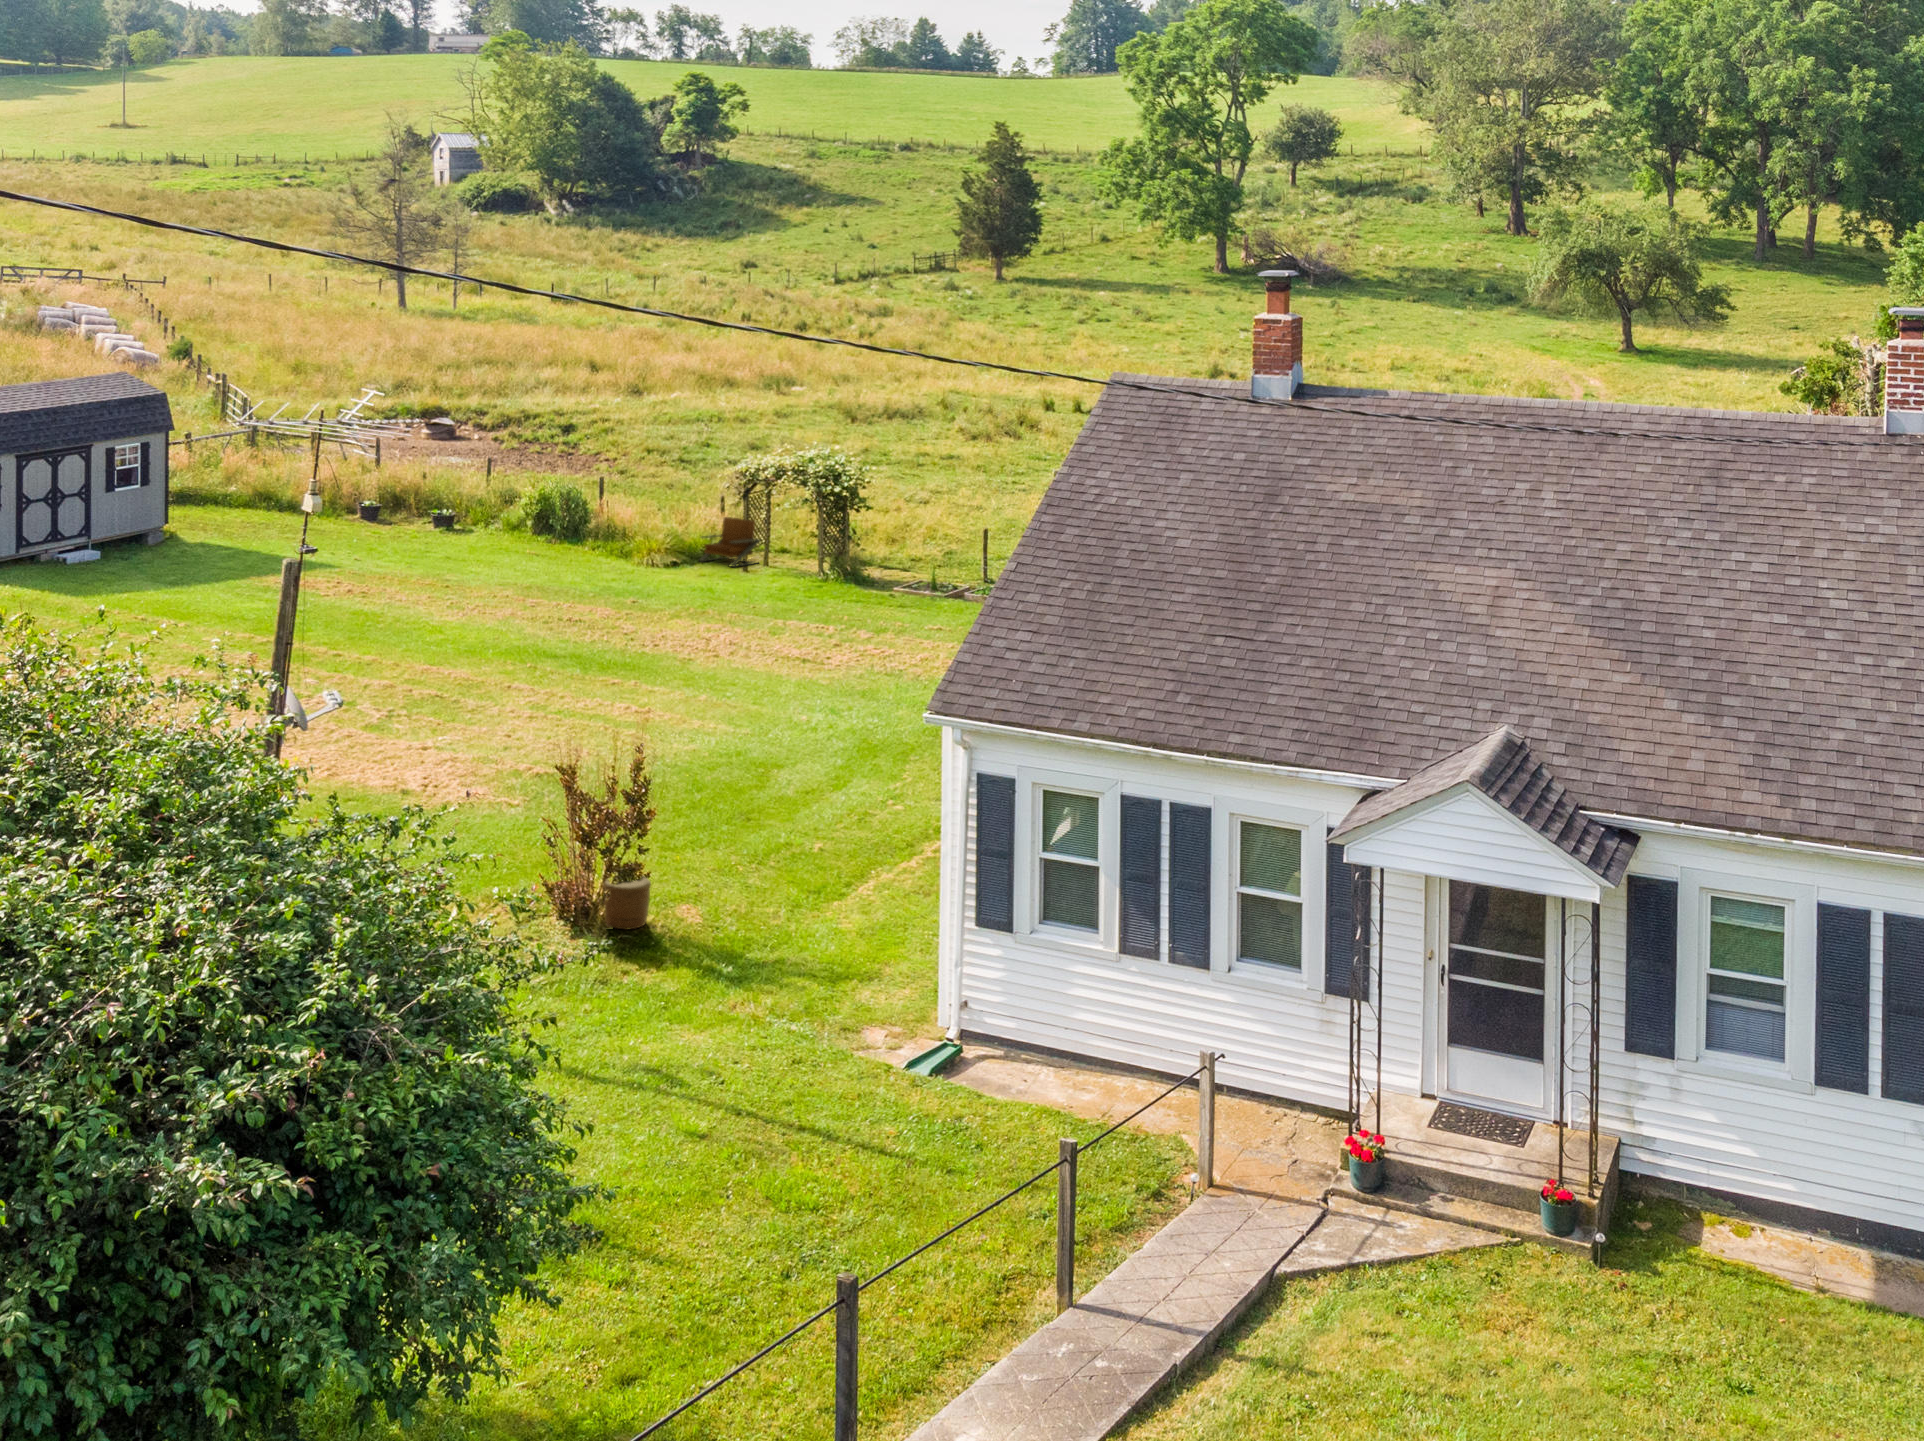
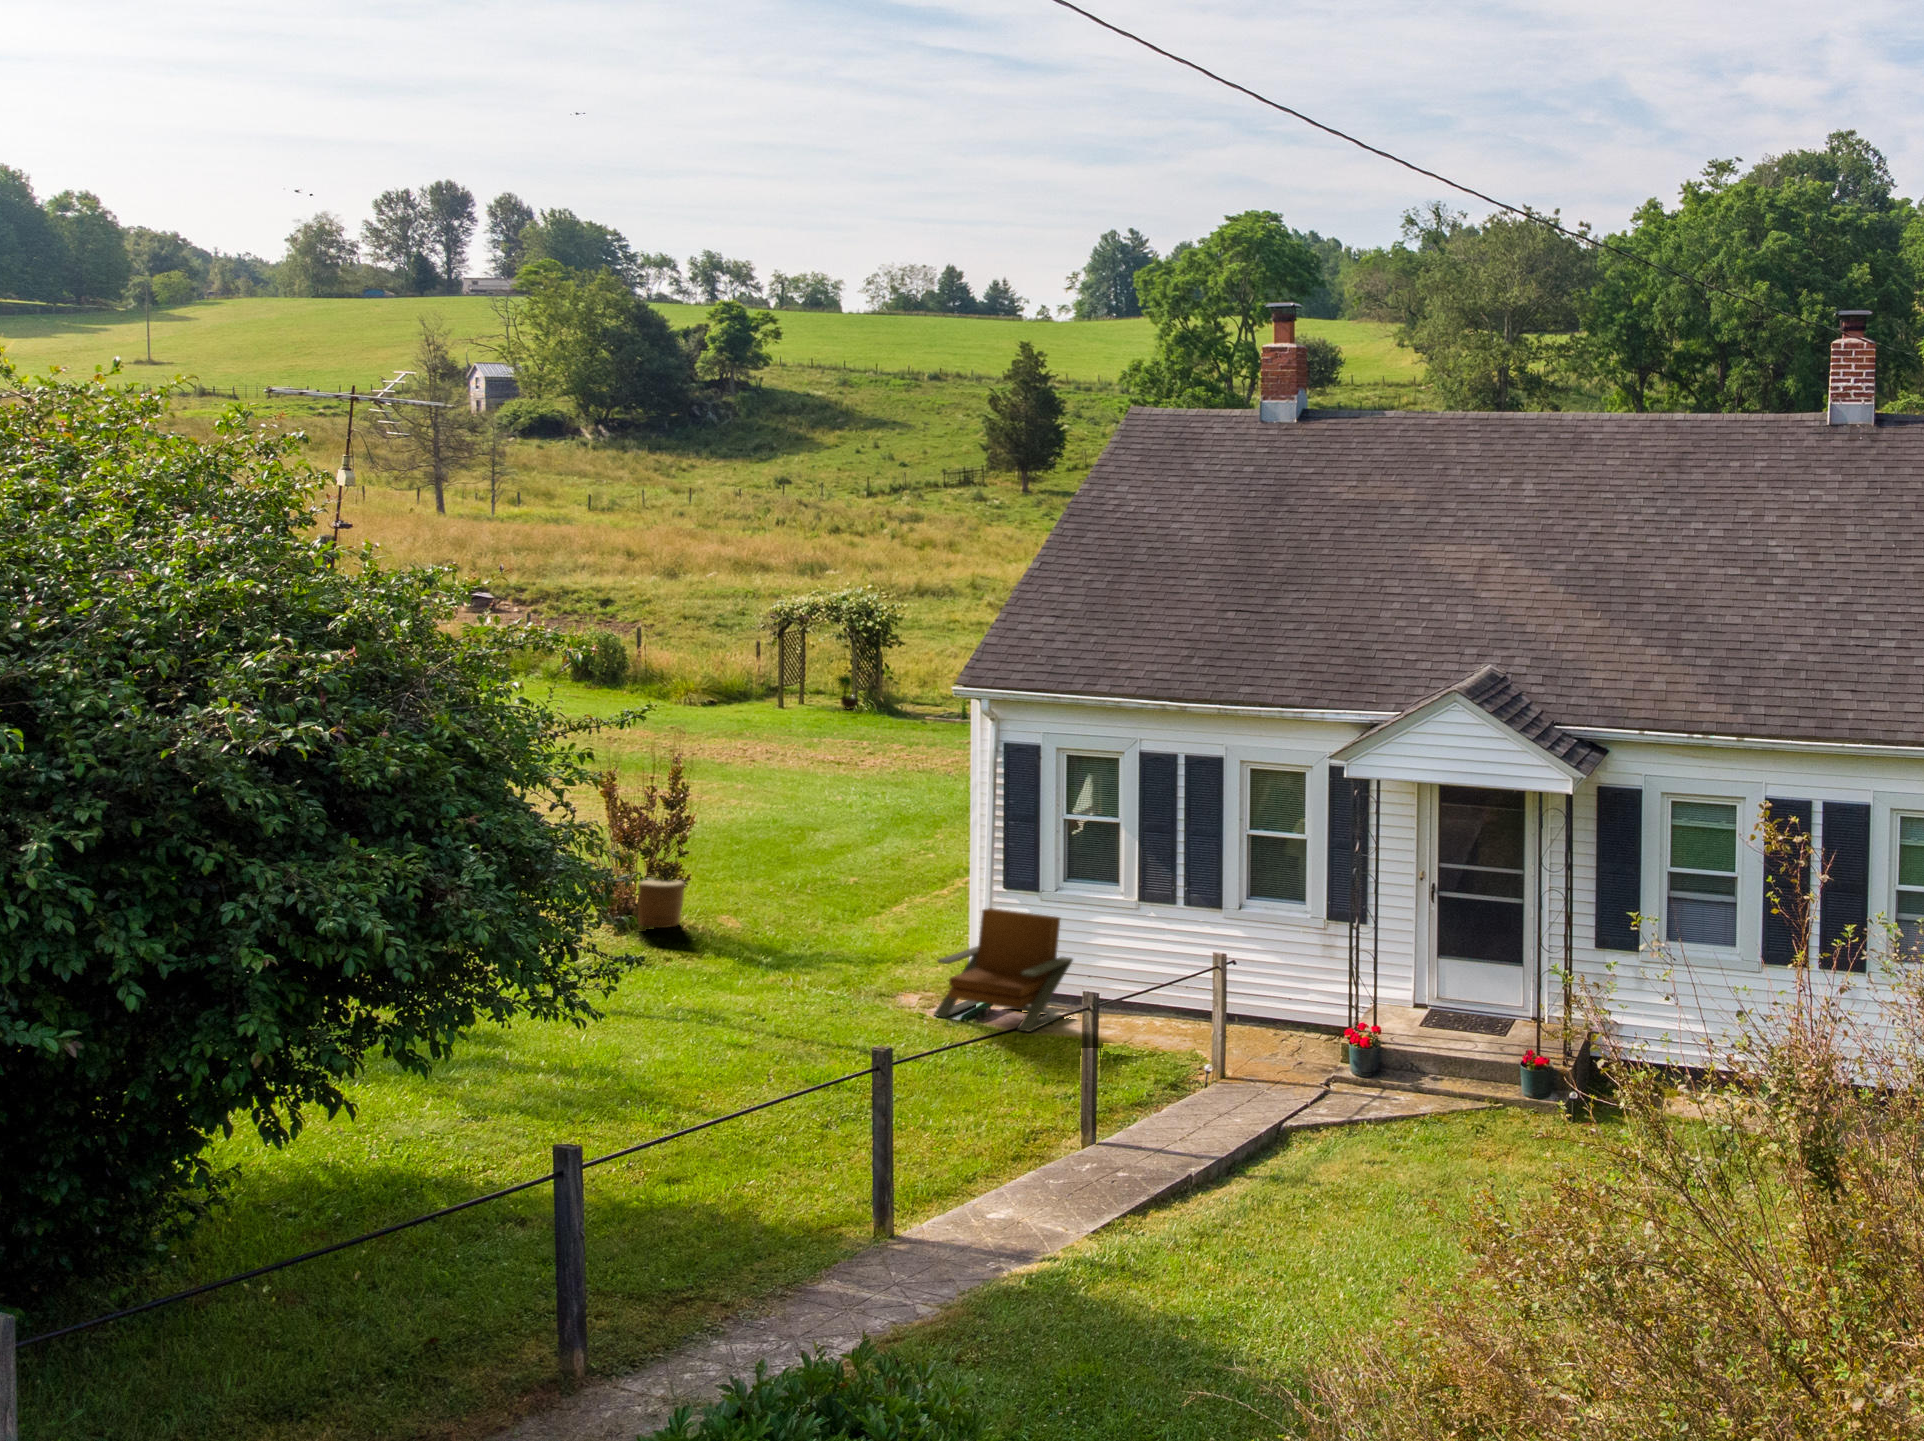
lounge chair: present [700,517,760,567] -> present [934,908,1073,1032]
potted tree: none [799,533,825,574] -> present [836,674,858,709]

